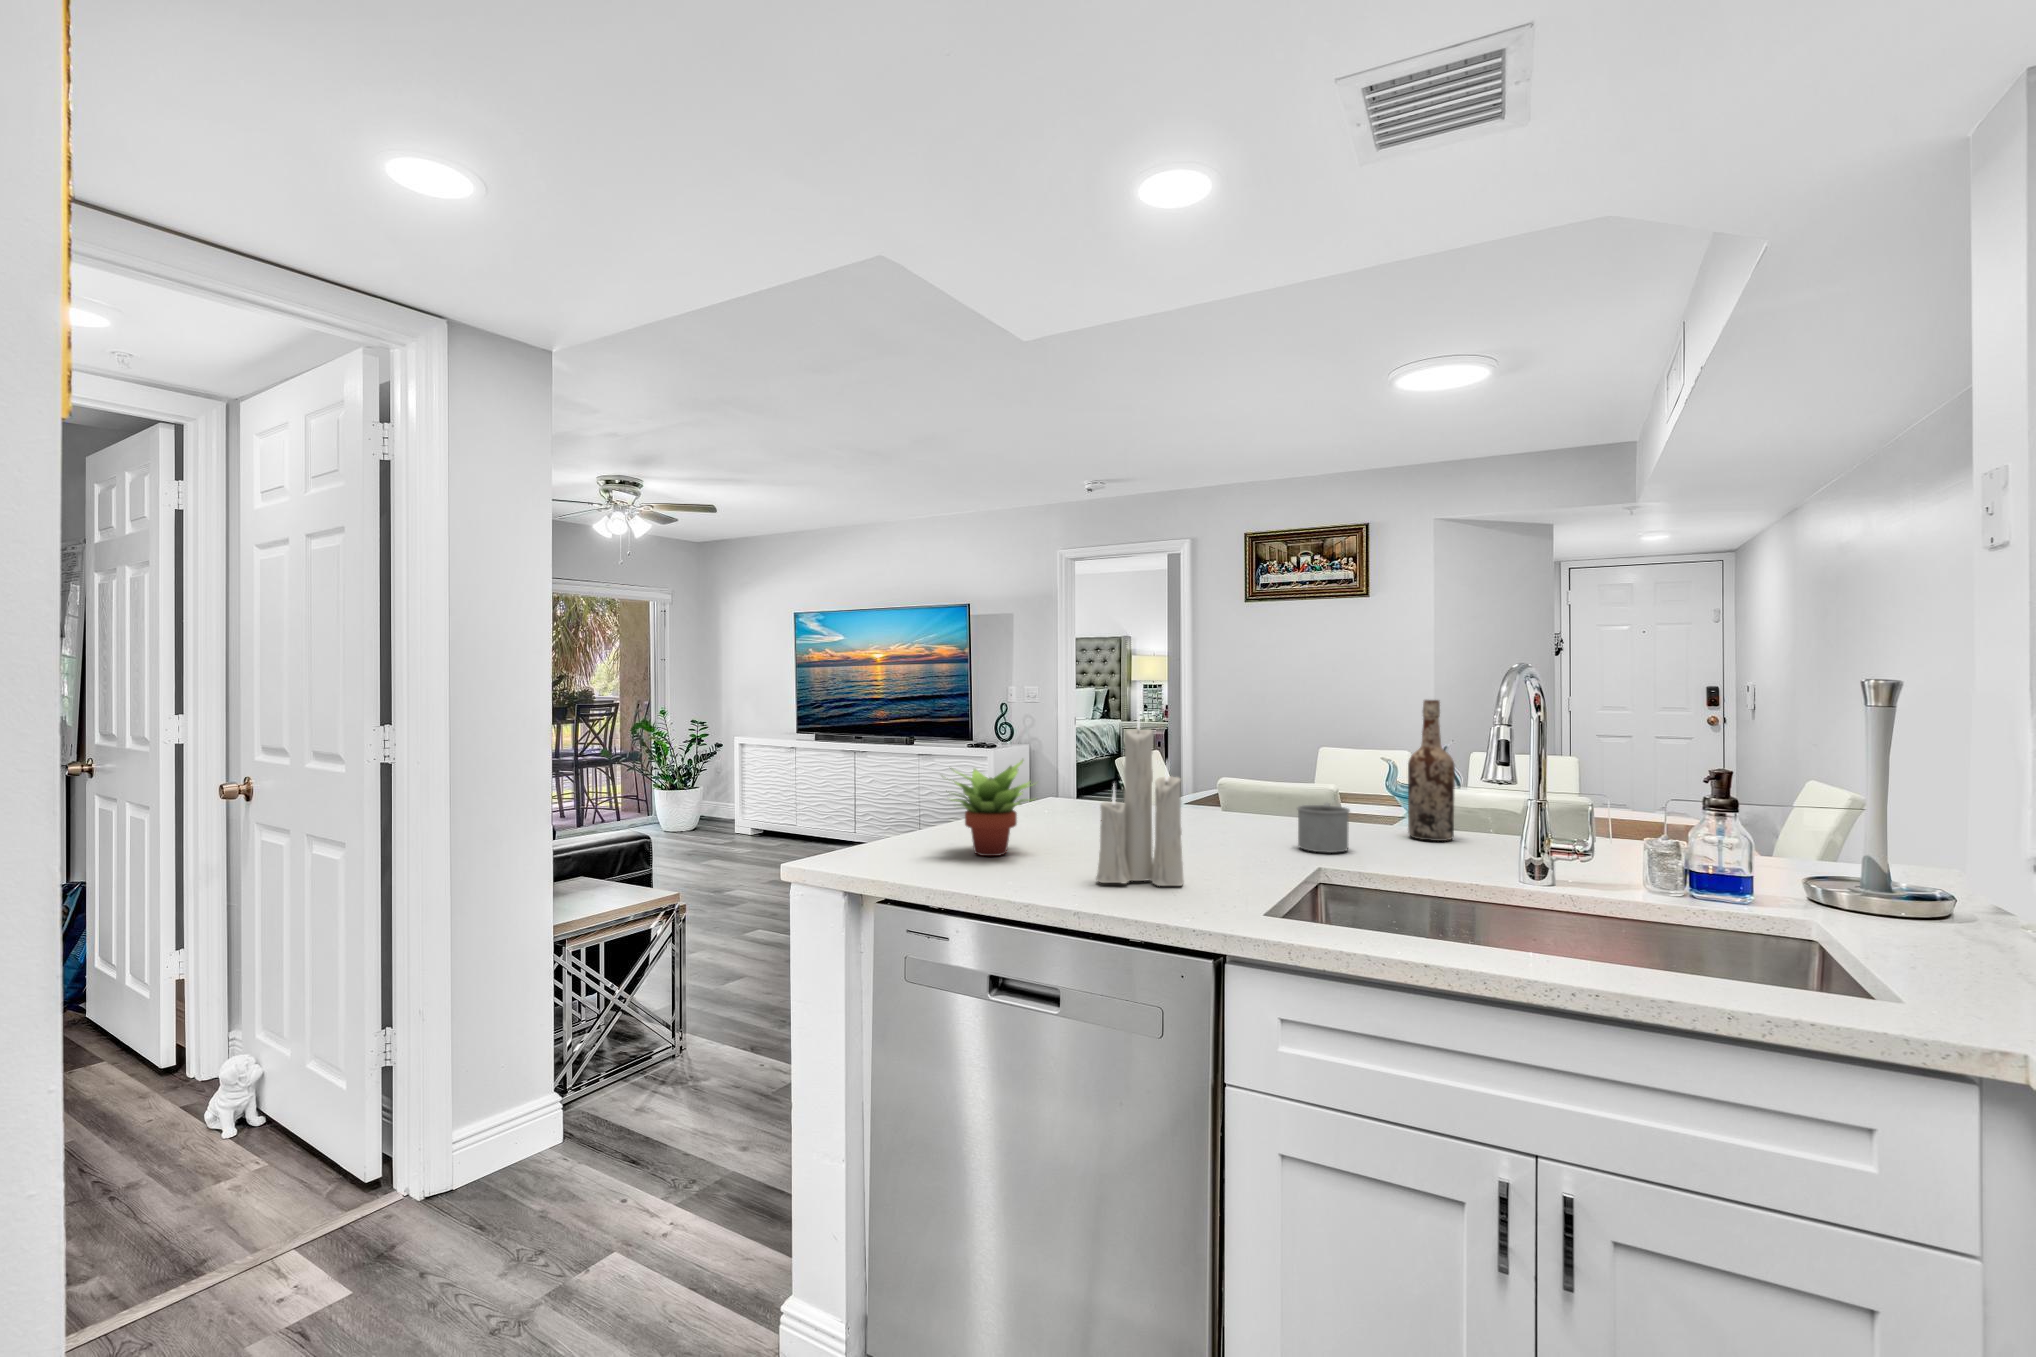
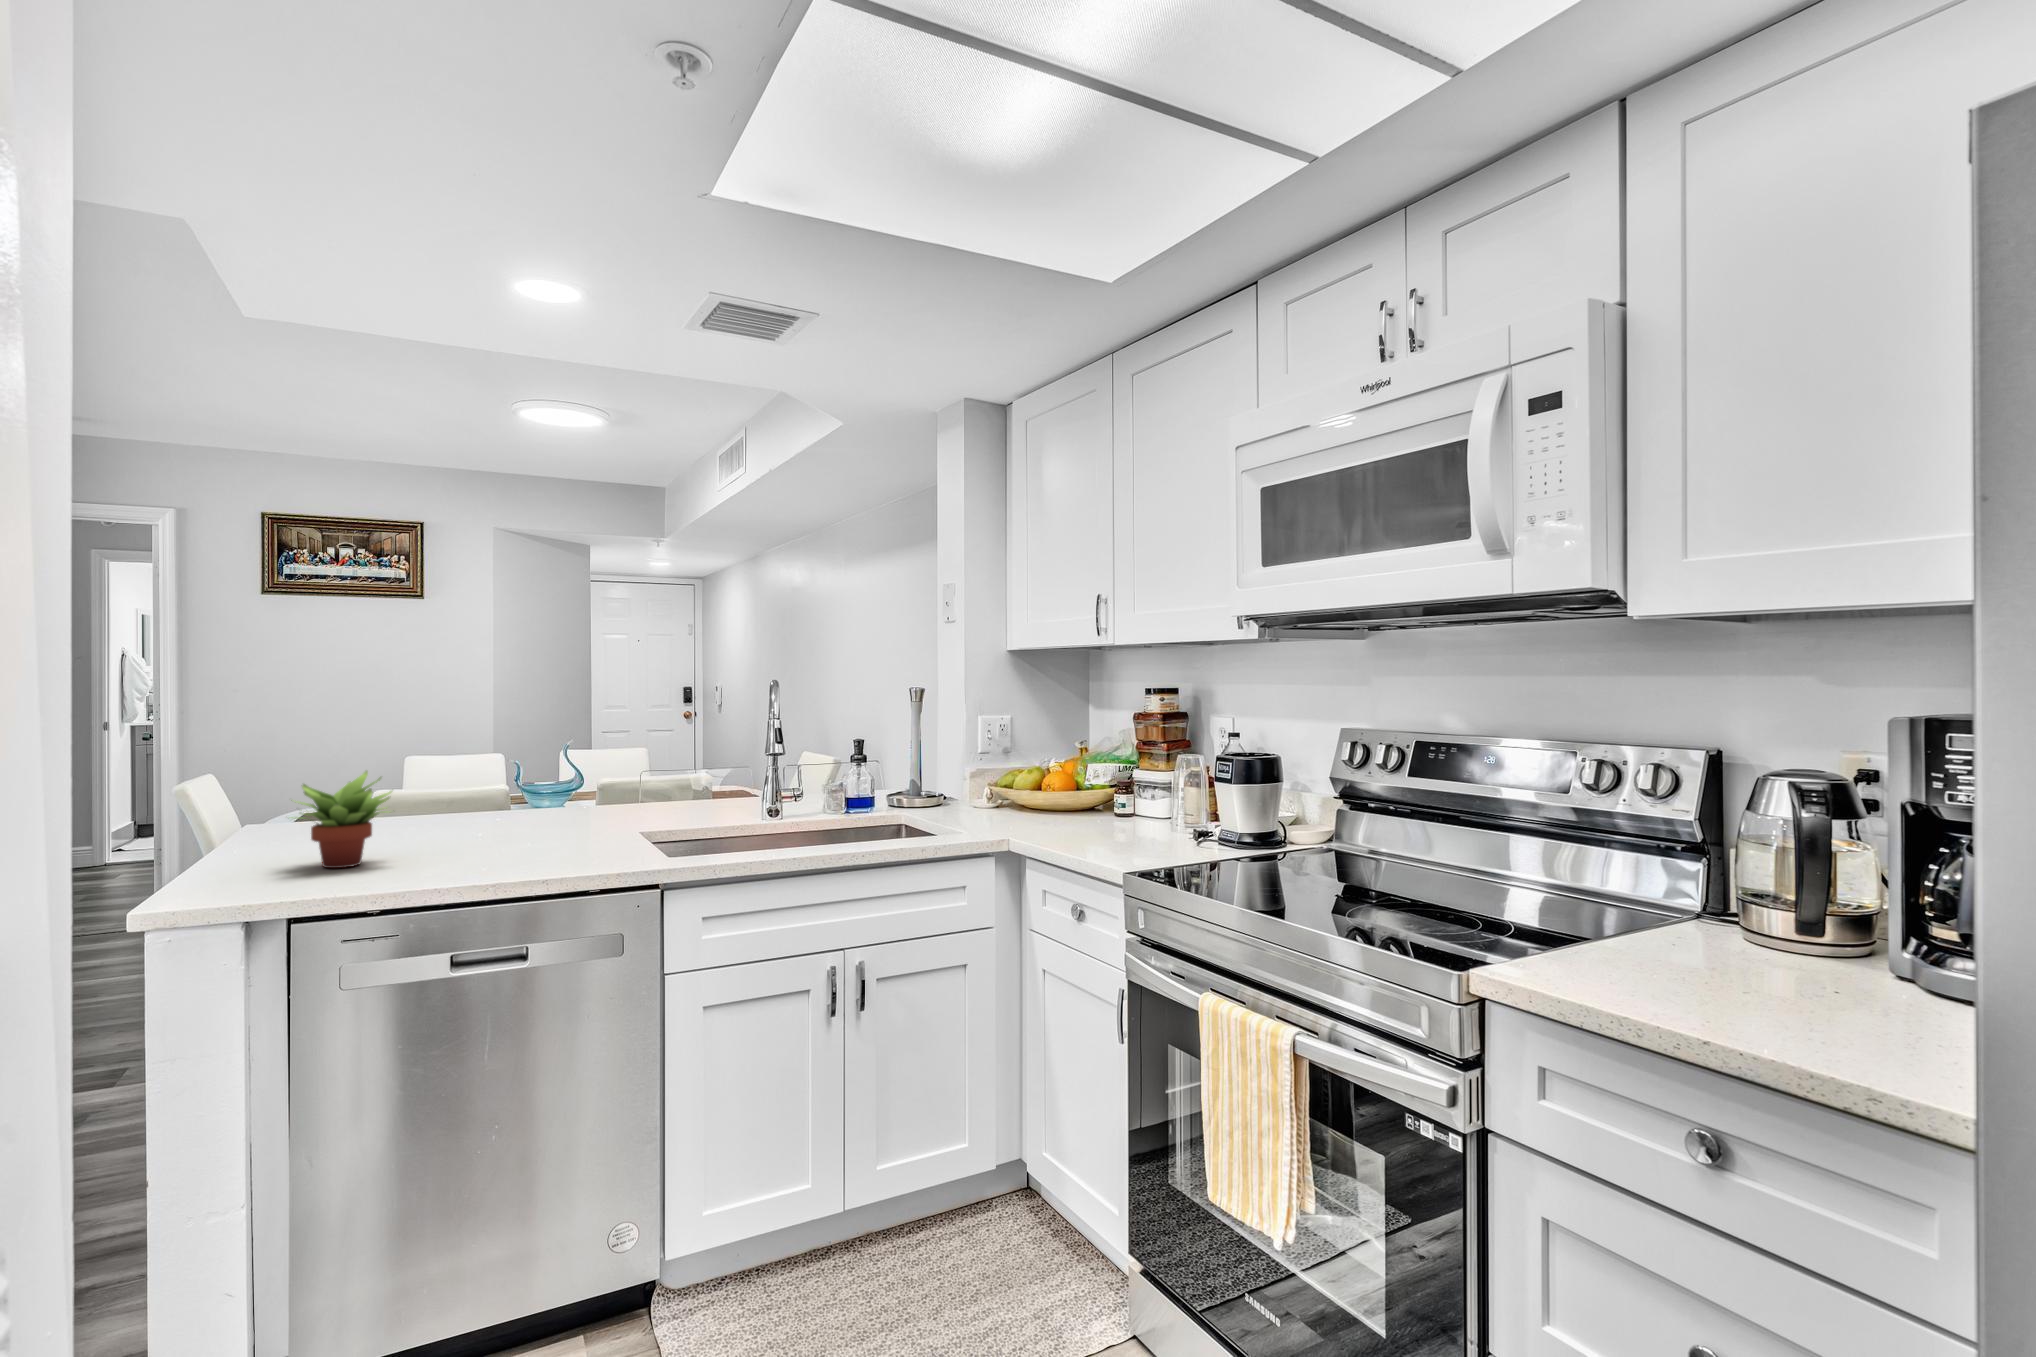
wine bottle: present [1408,700,1455,841] -> none [648,704,682,809]
candle: present [1096,714,1184,886] -> none [501,710,574,863]
mug: present [1297,803,1350,853] -> none [590,787,633,825]

